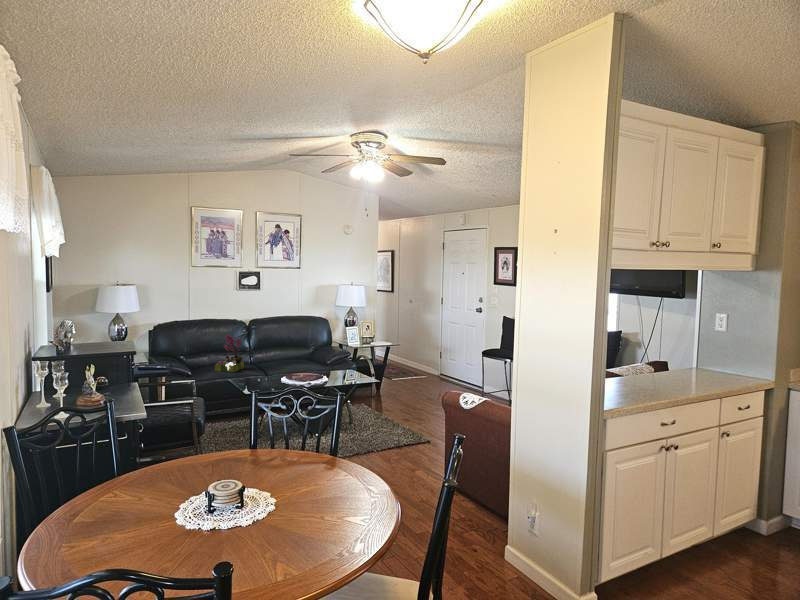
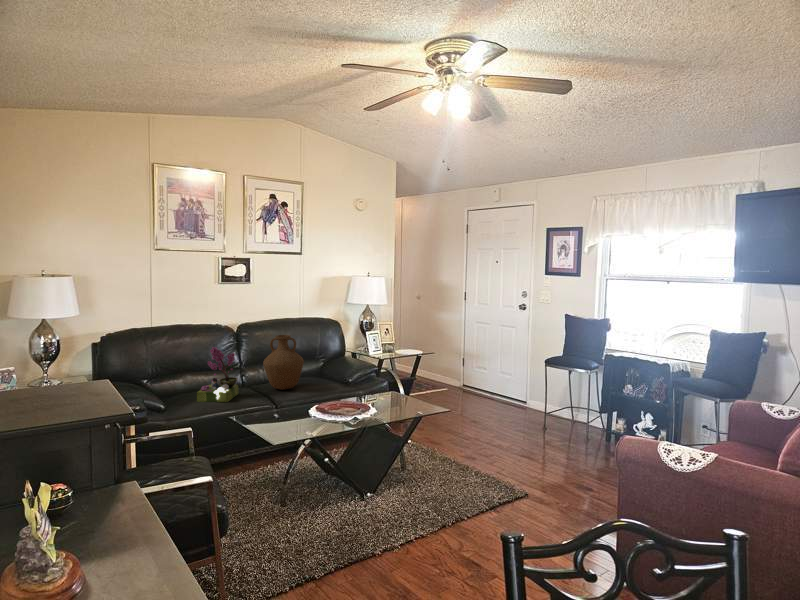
vase: none [263,328,291,367] -> present [263,335,304,390]

